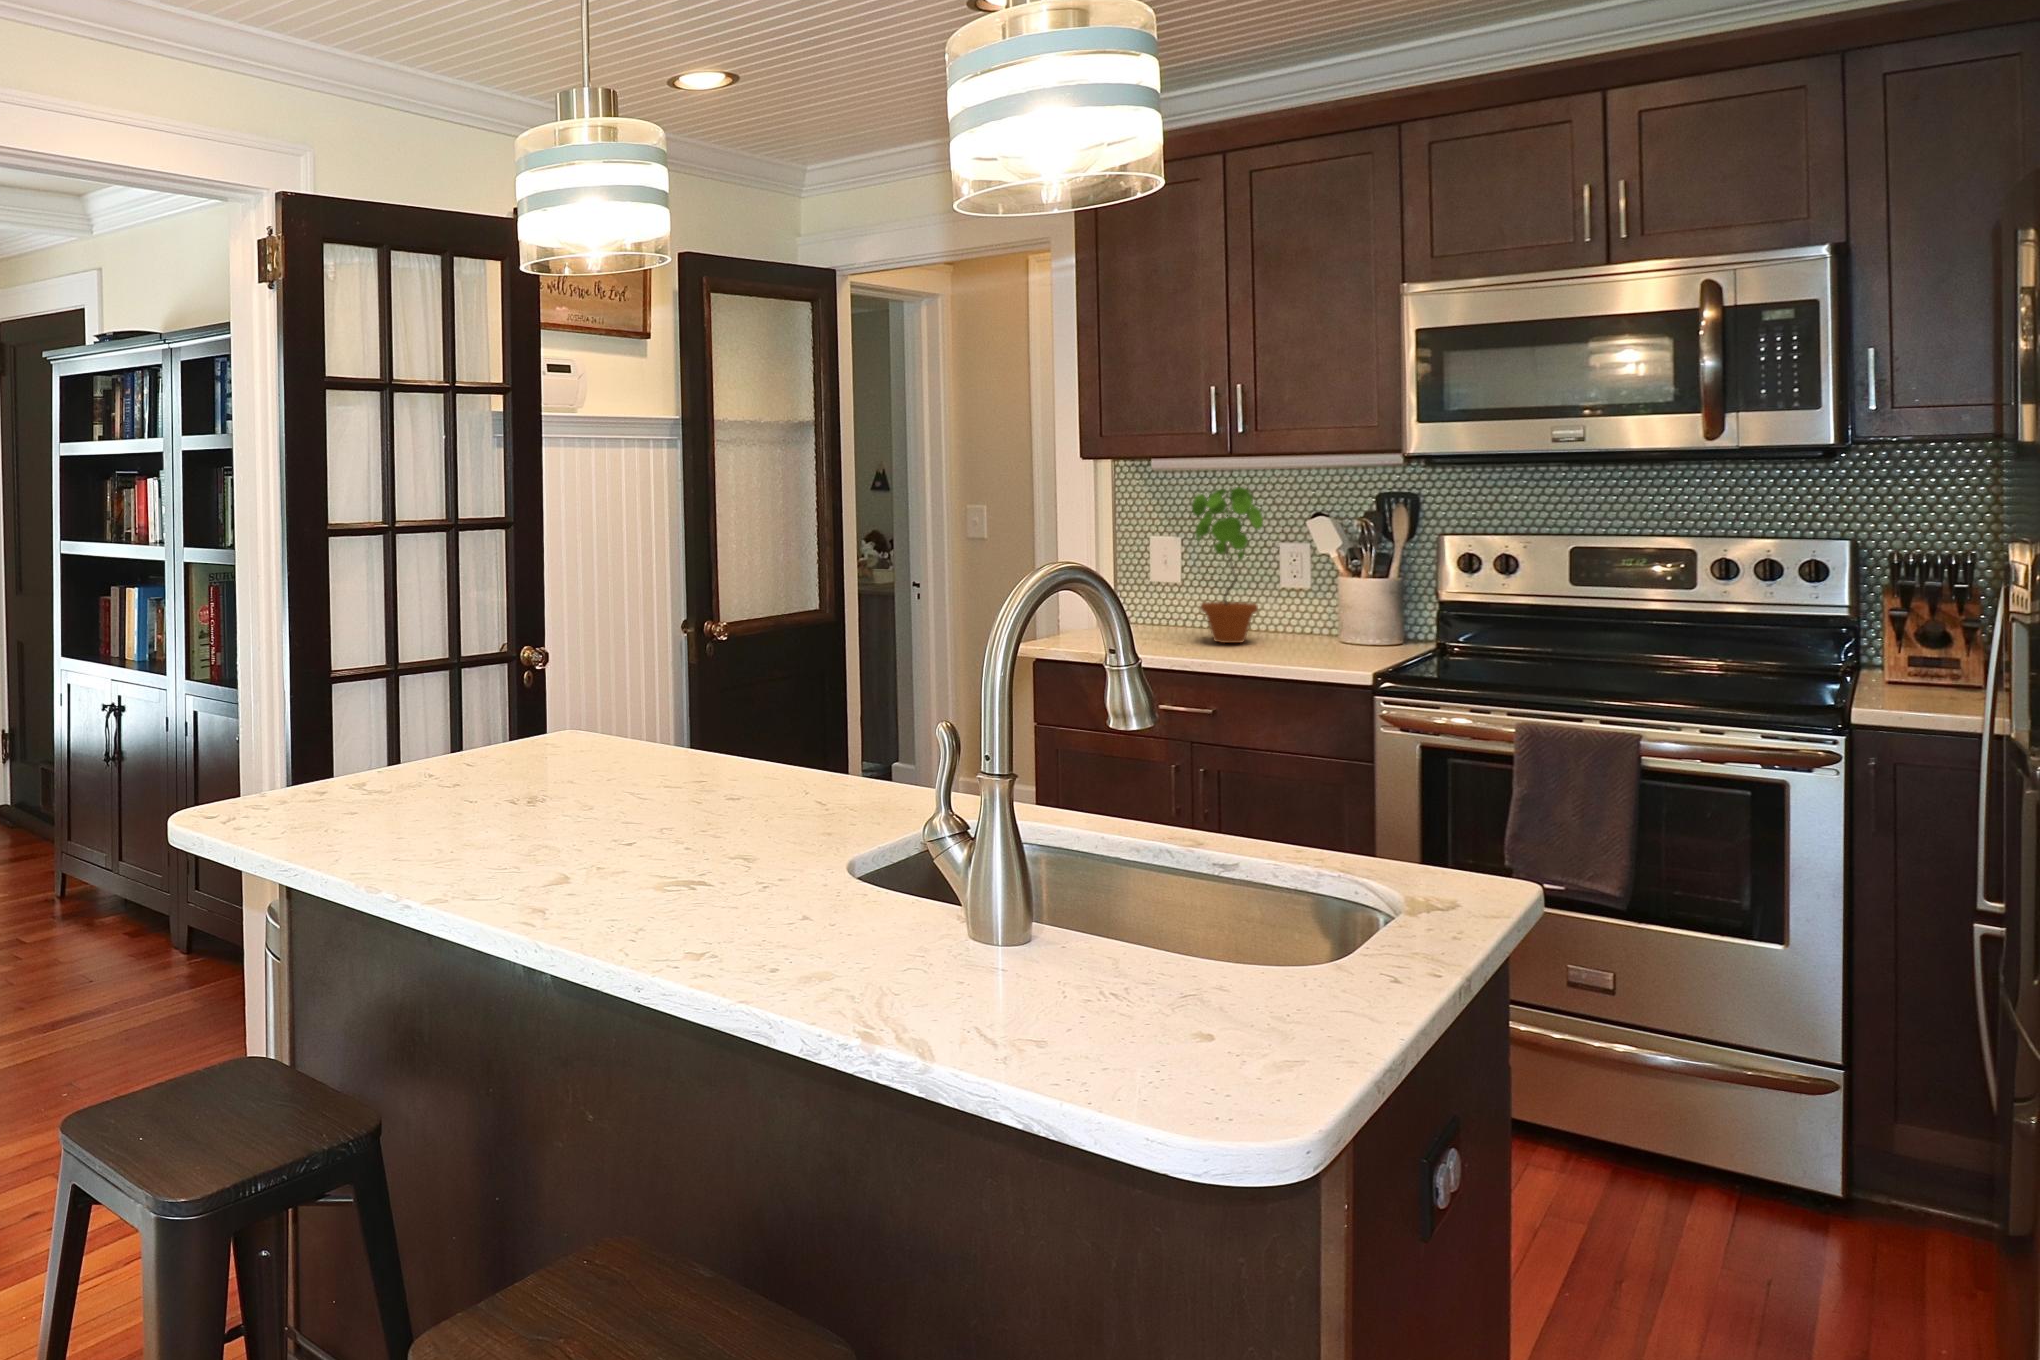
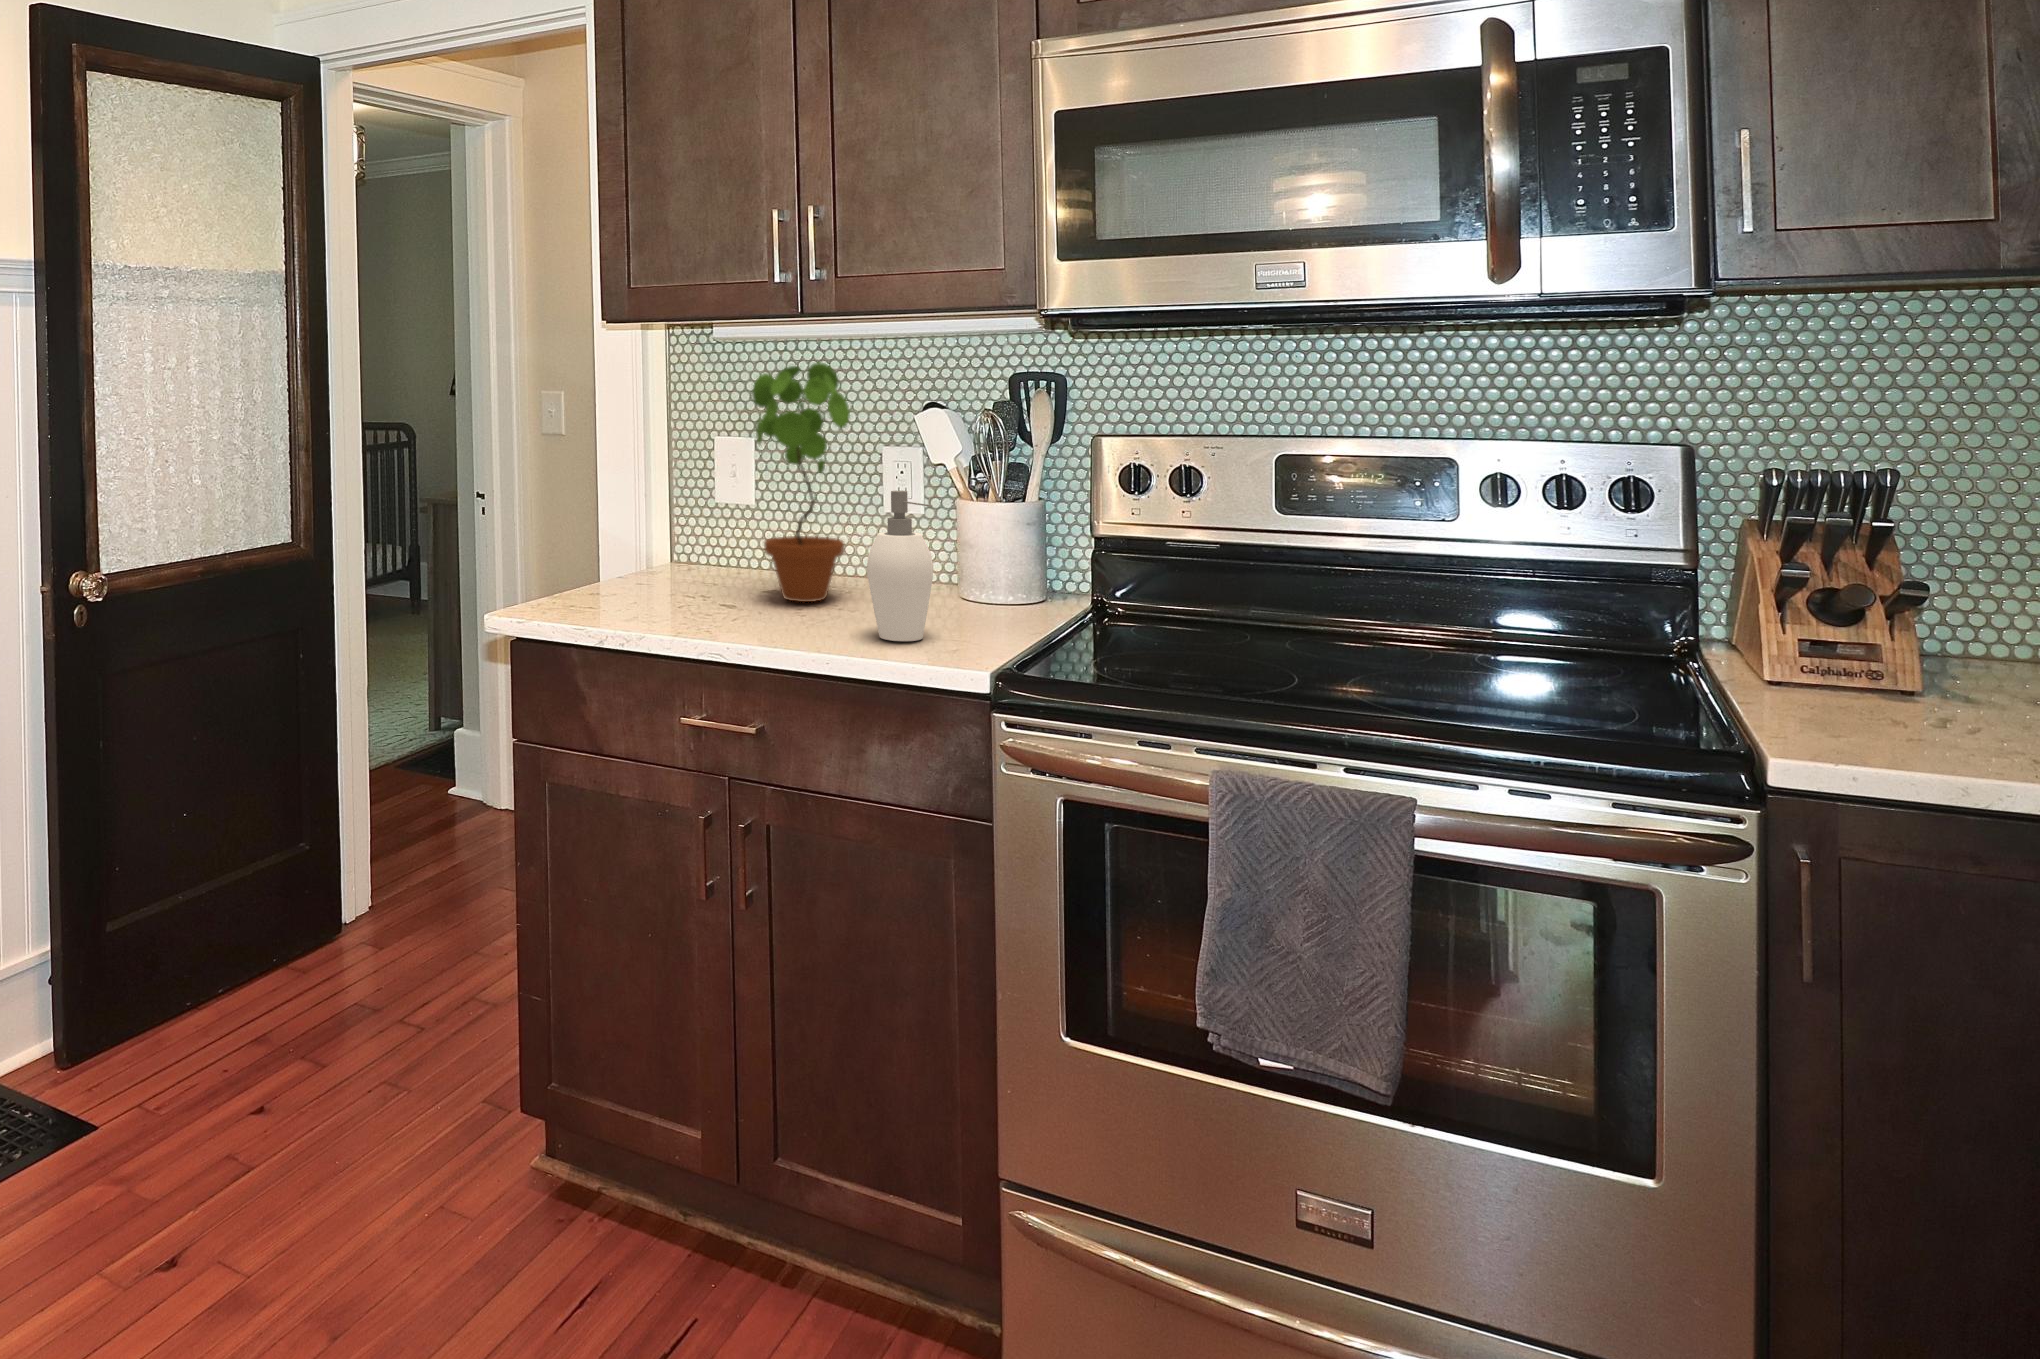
soap dispenser: none [1282,568,1330,662] -> present [867,491,933,641]

